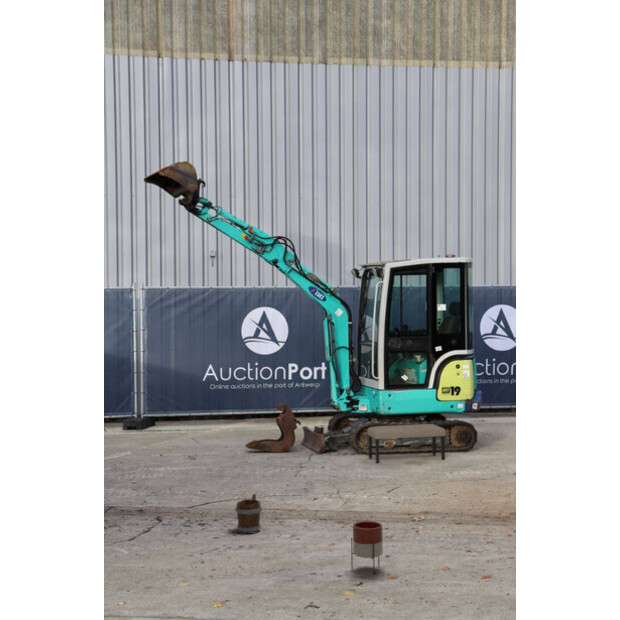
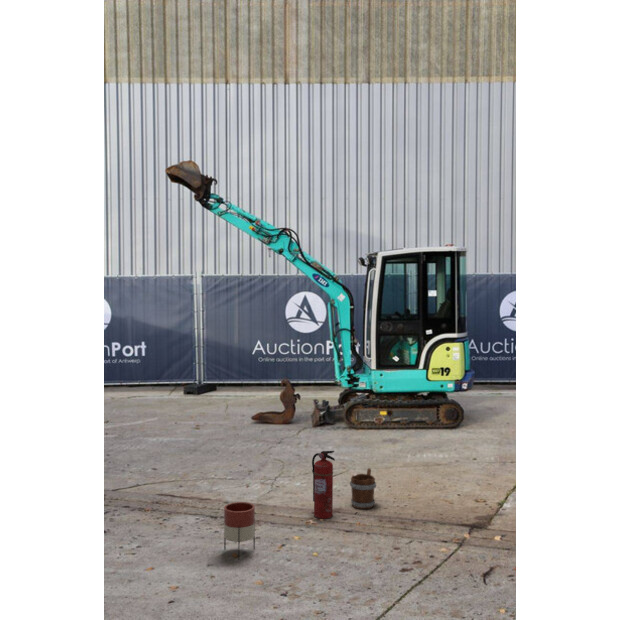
bench: present [367,424,446,463] -> none [358,402,429,436]
fire extinguisher: none [400,470,426,537] -> present [312,451,335,519]
bucket: present [235,494,262,534] -> present [350,468,376,509]

